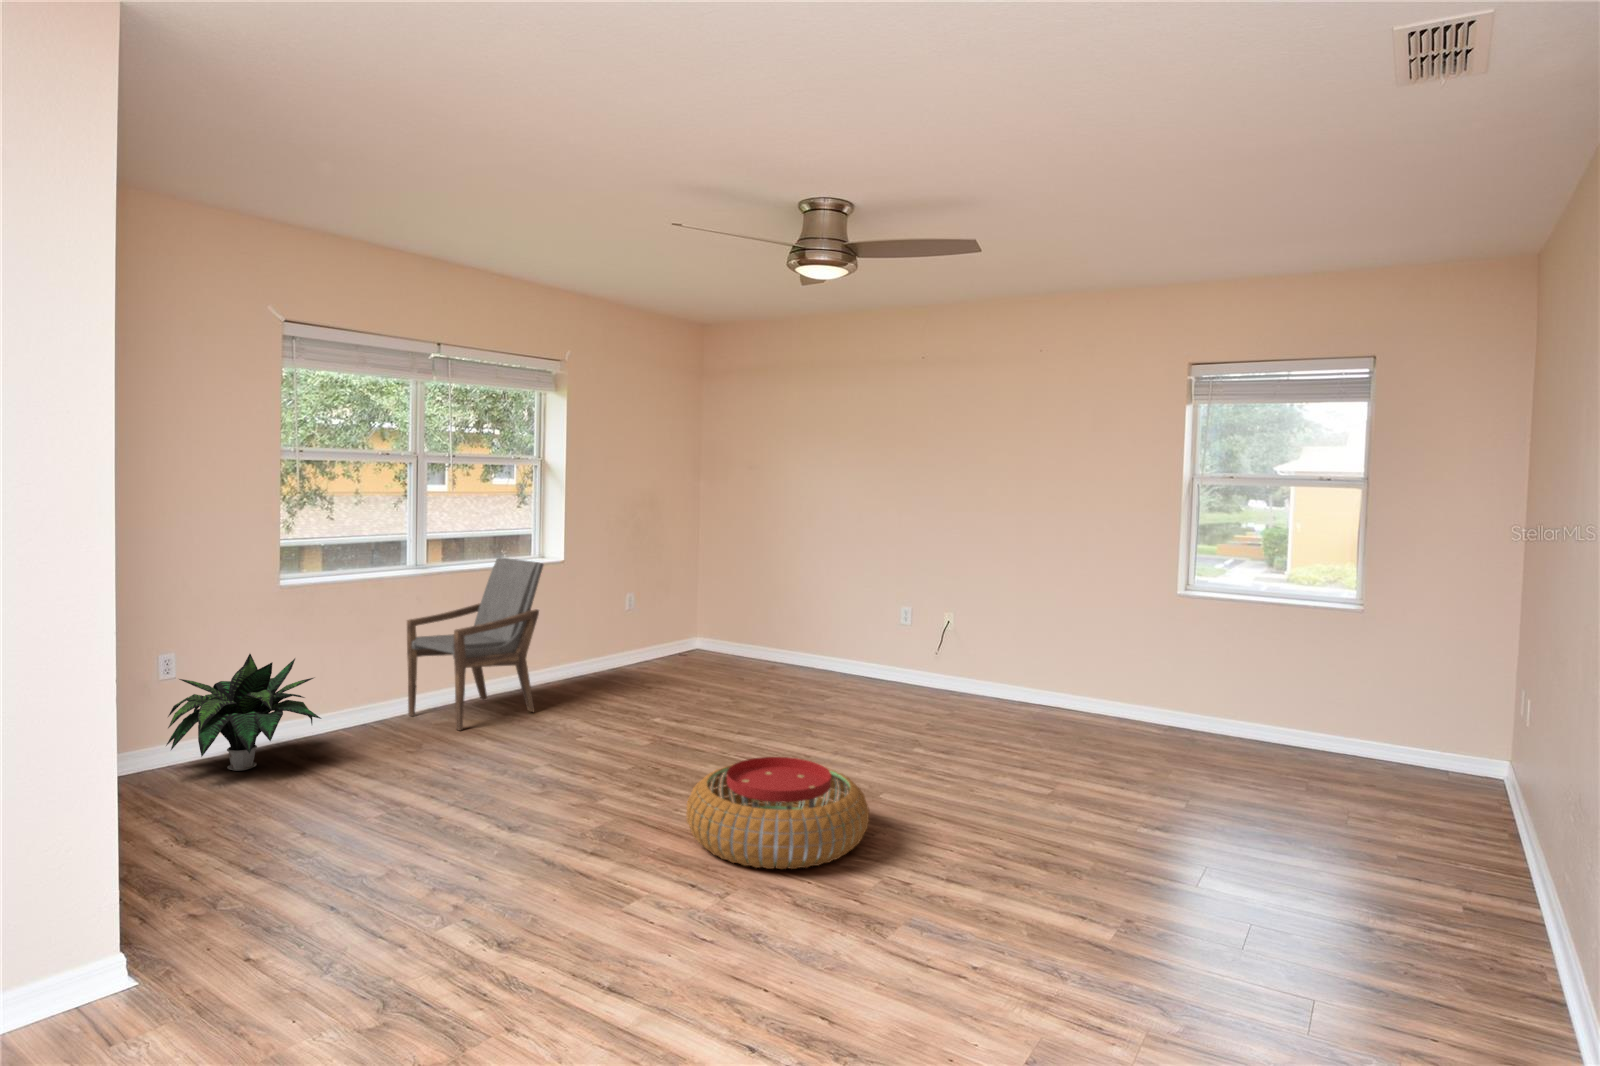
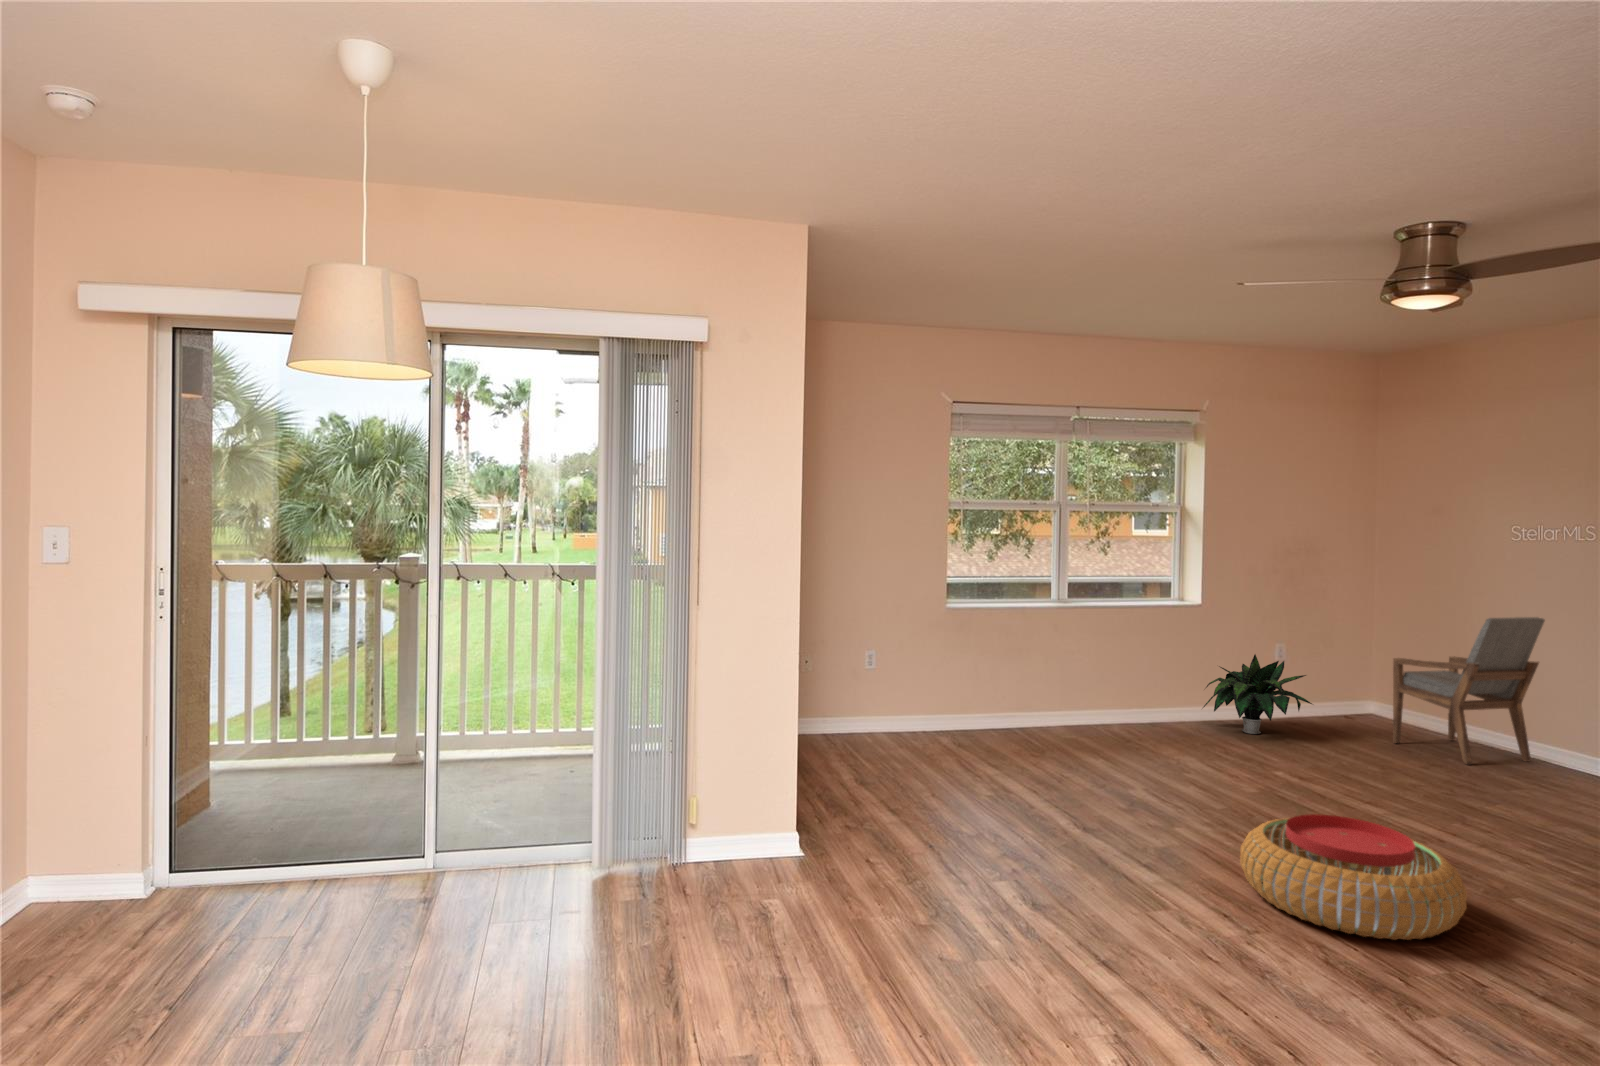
armchair: present [407,558,543,730] -> present [1393,617,1545,765]
potted plant: present [166,654,321,771] -> present [1203,654,1312,734]

